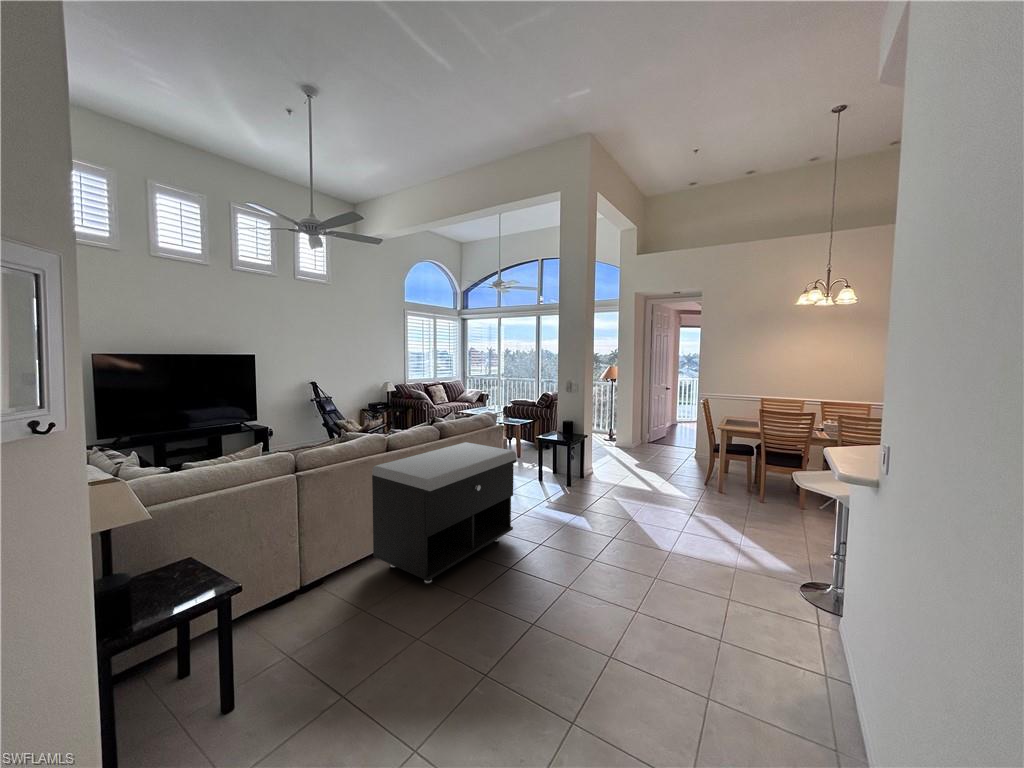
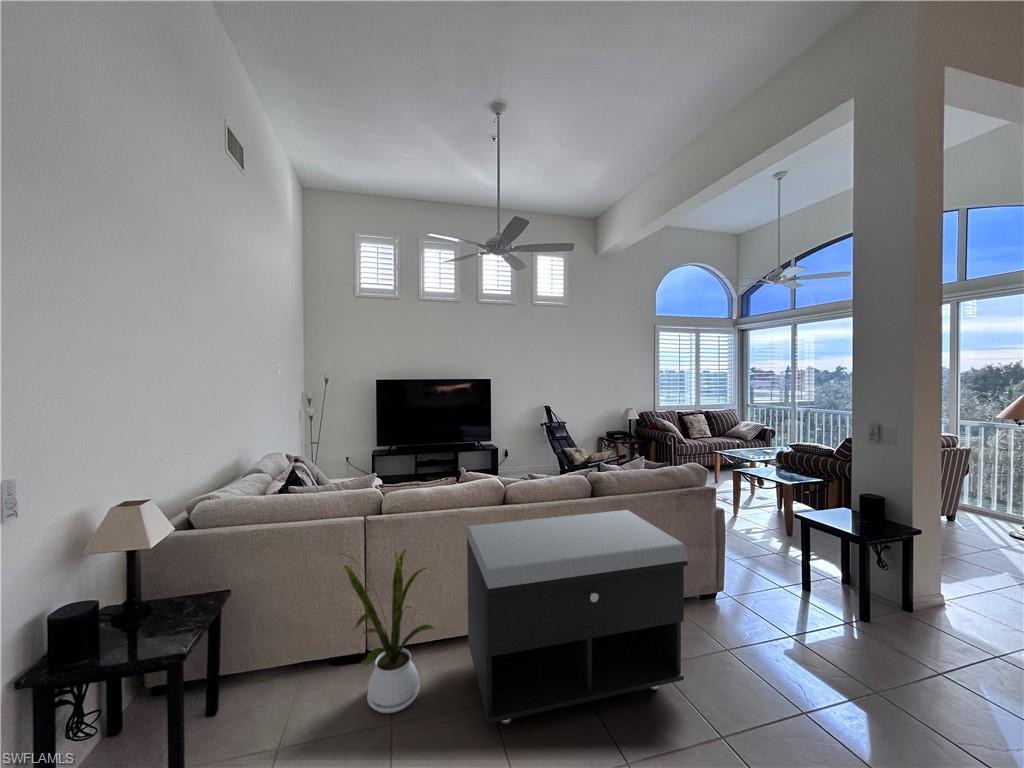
house plant: none [282,490,363,613] -> present [334,549,434,713]

